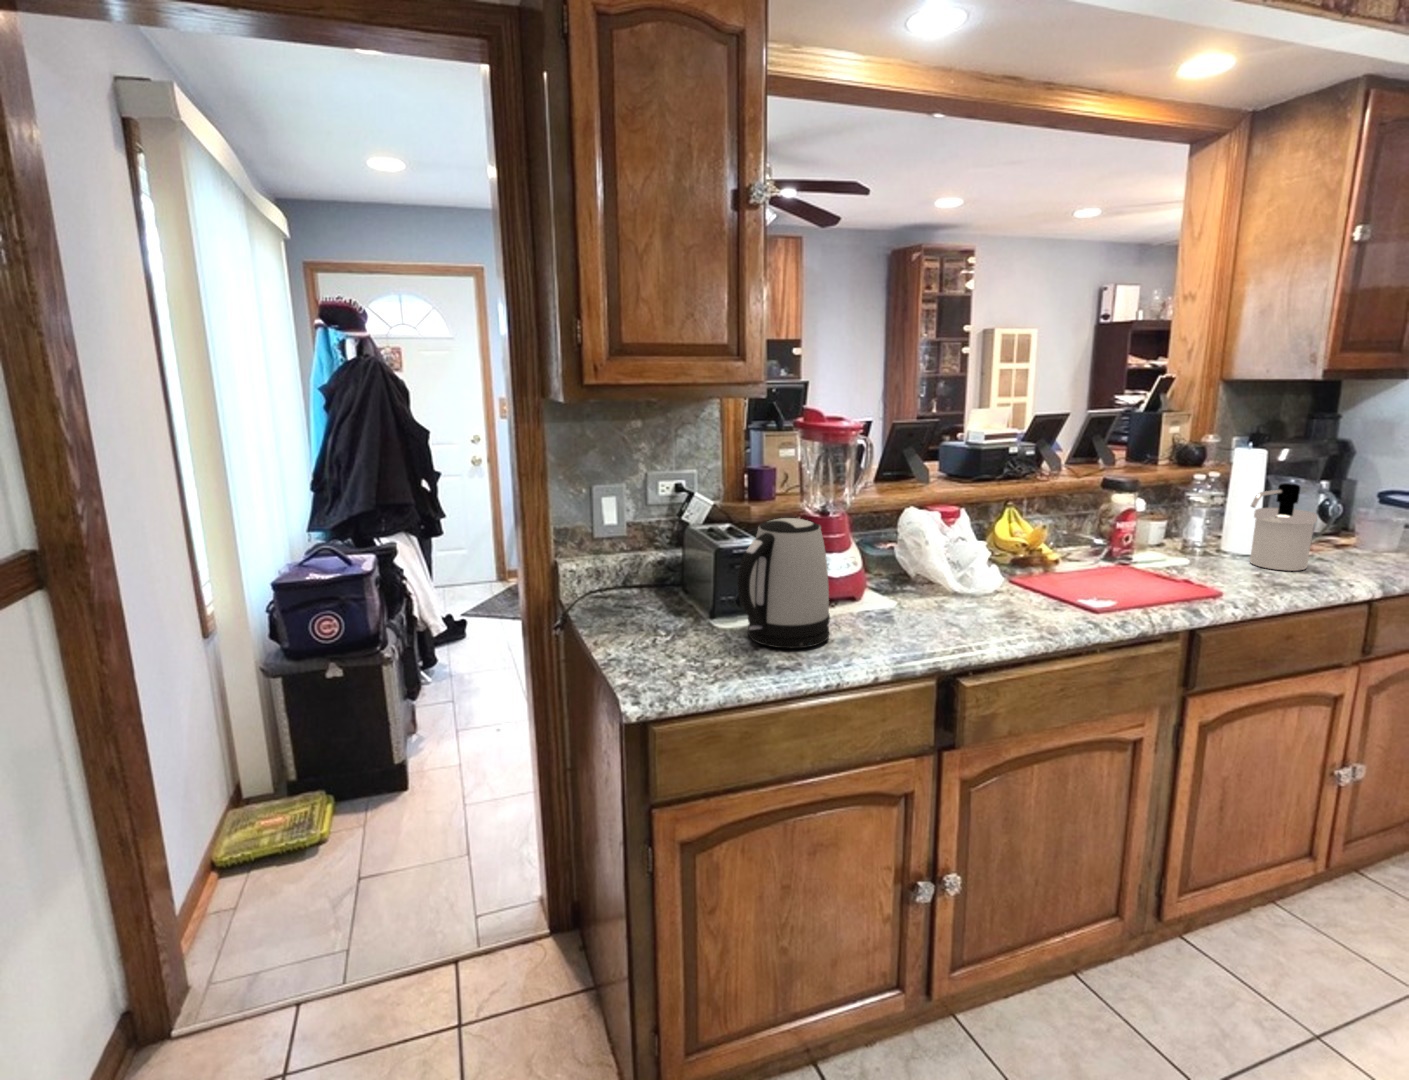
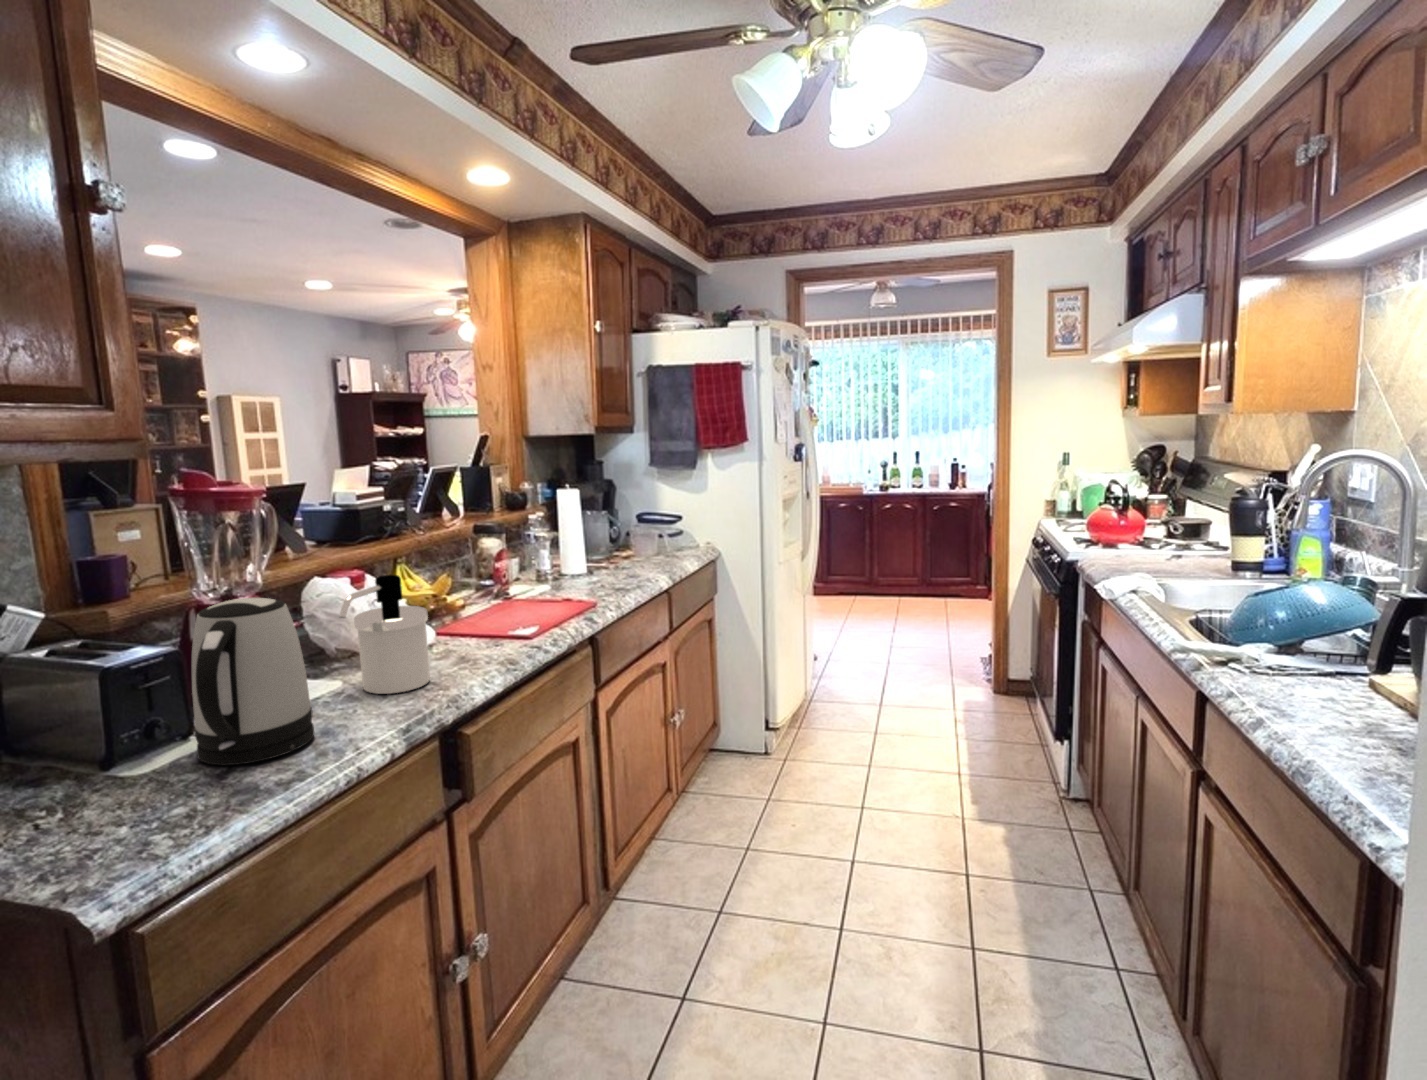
soap dispenser: present [1250,483,1317,571] -> present [339,575,430,694]

